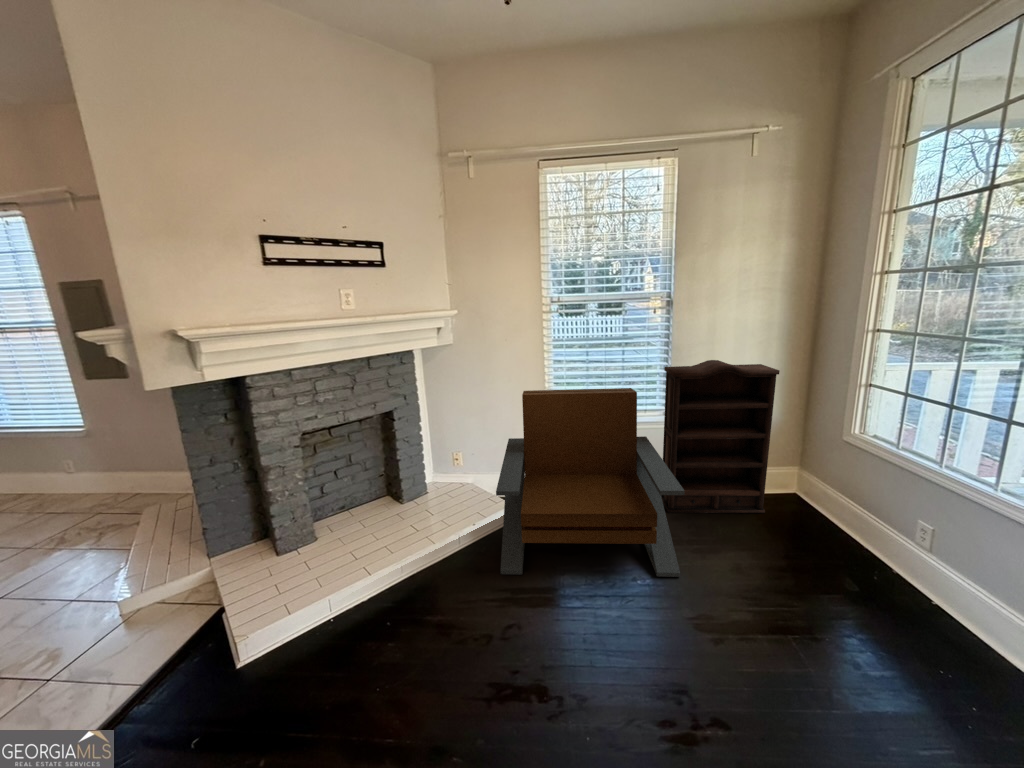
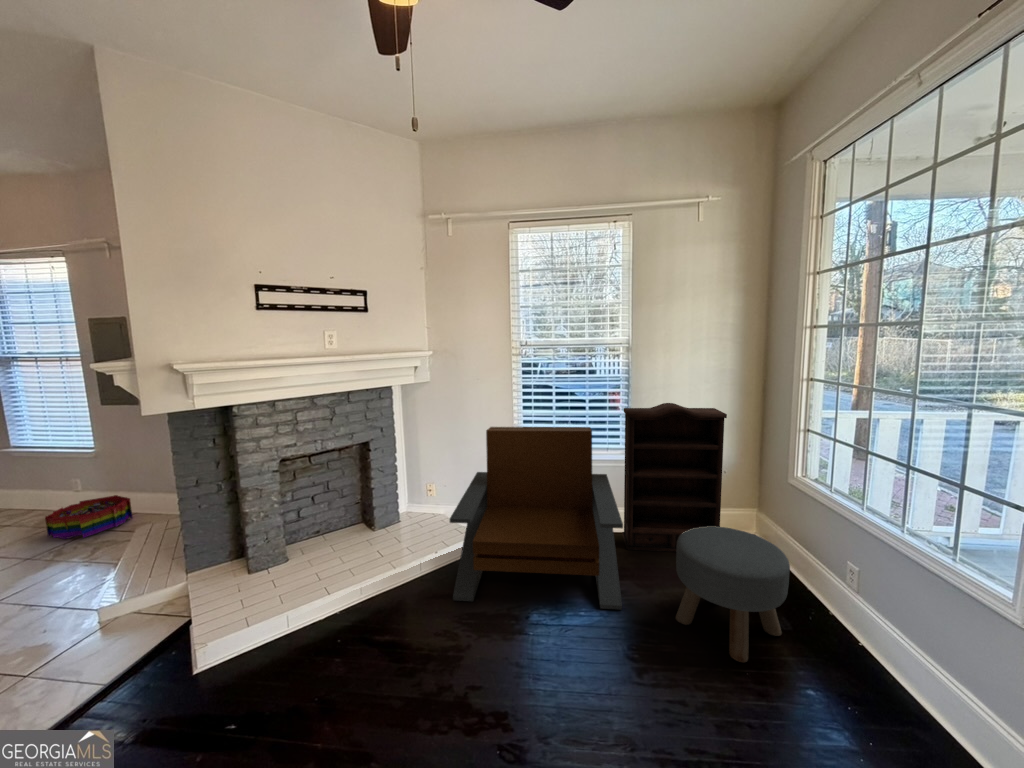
storage bin: none [40,475,138,525] -> present [45,495,133,539]
ottoman: none [737,489,870,628] -> present [676,526,790,662]

